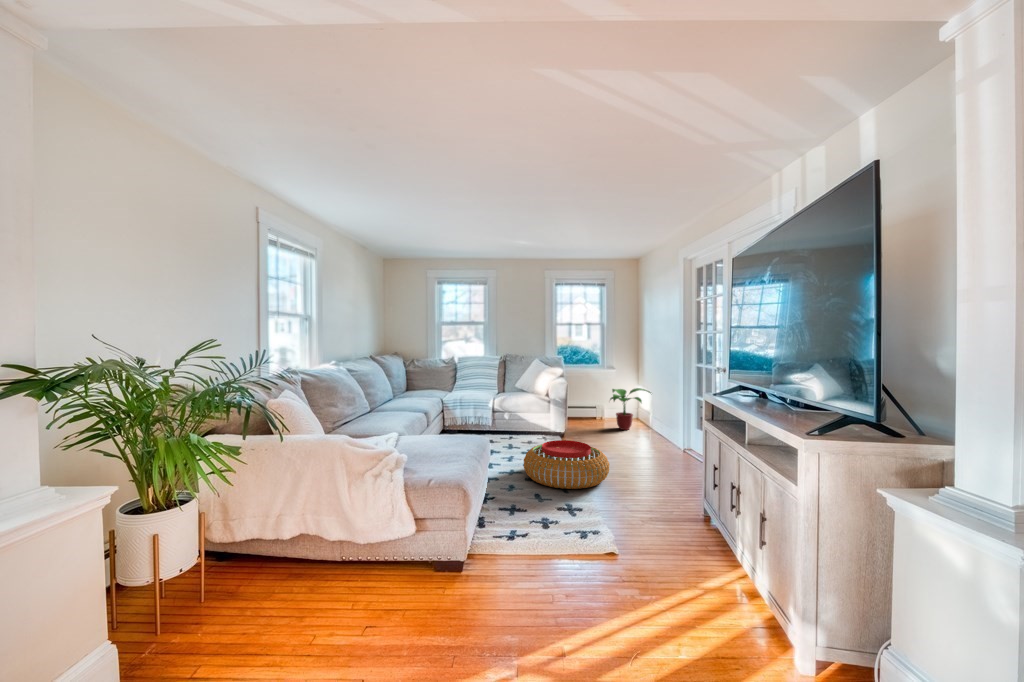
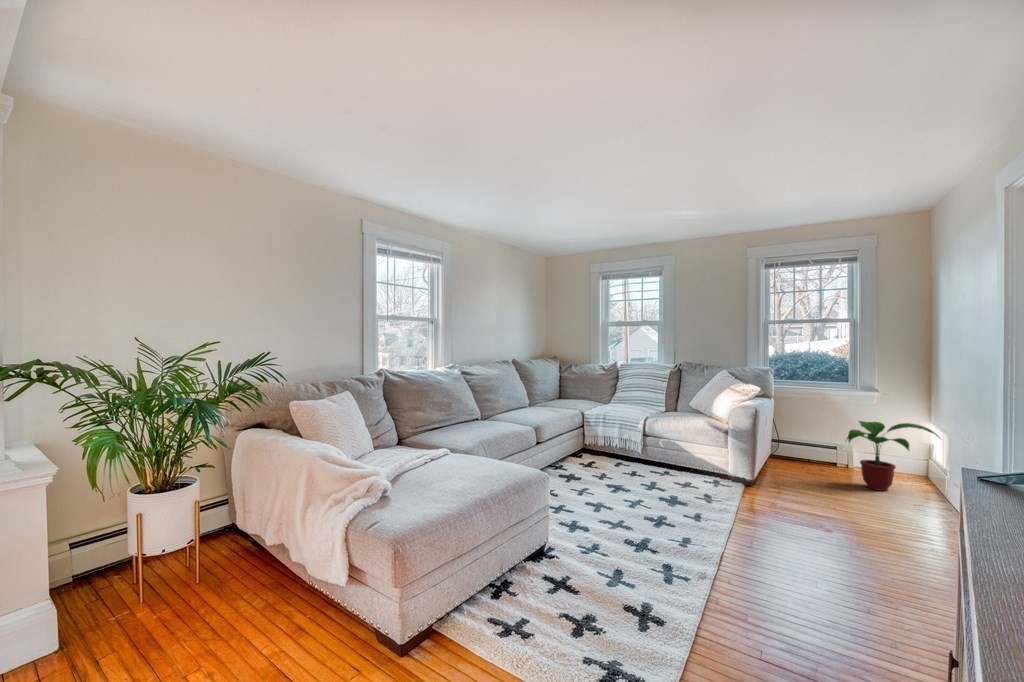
pouf: present [524,440,610,489] -> none [626,492,768,580]

